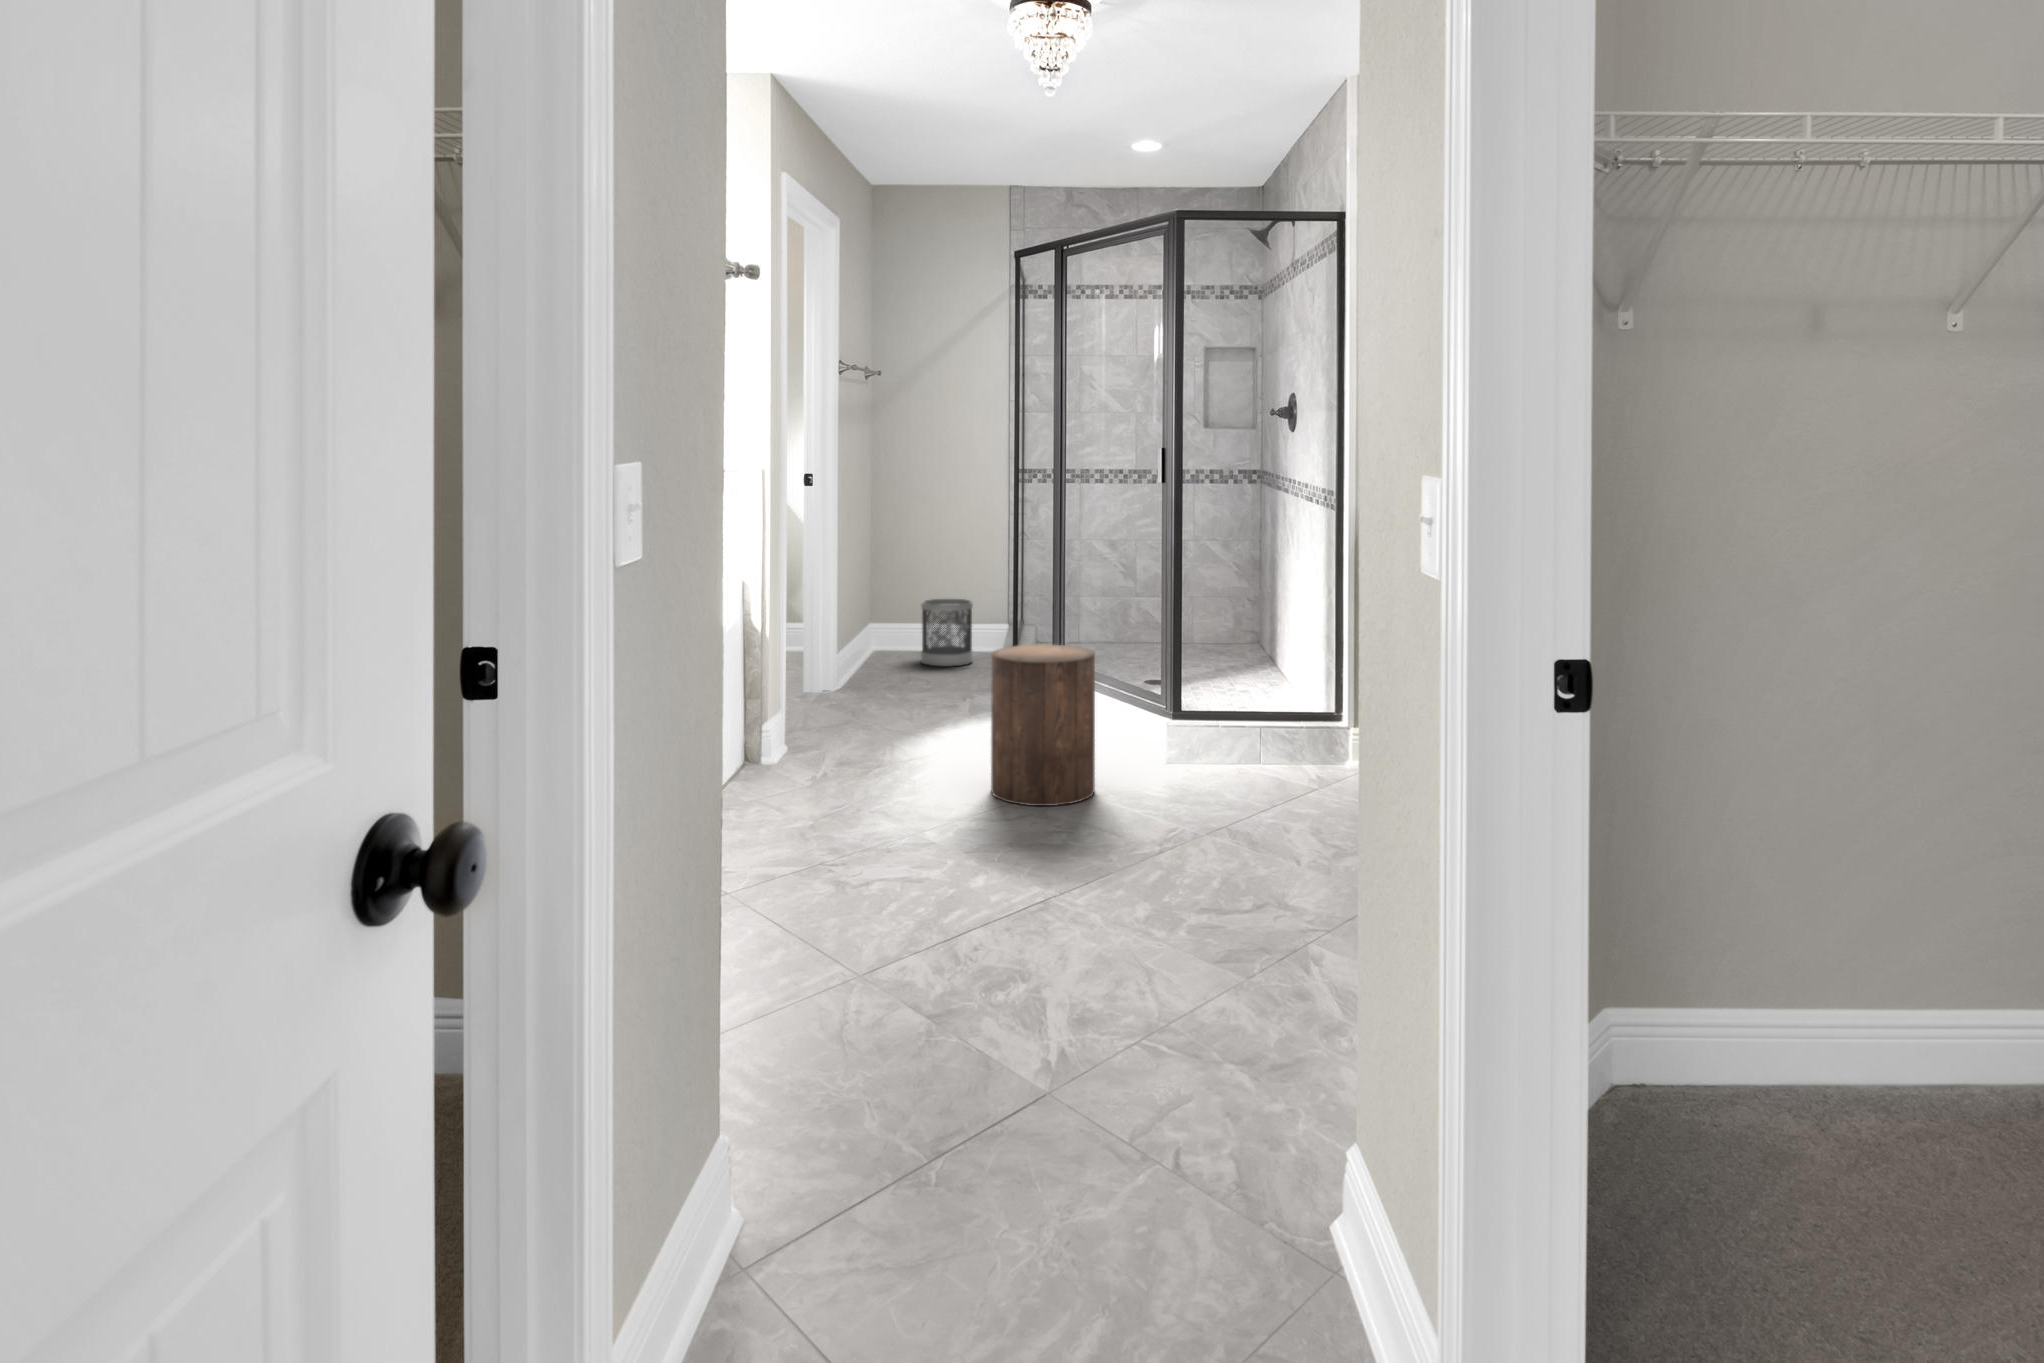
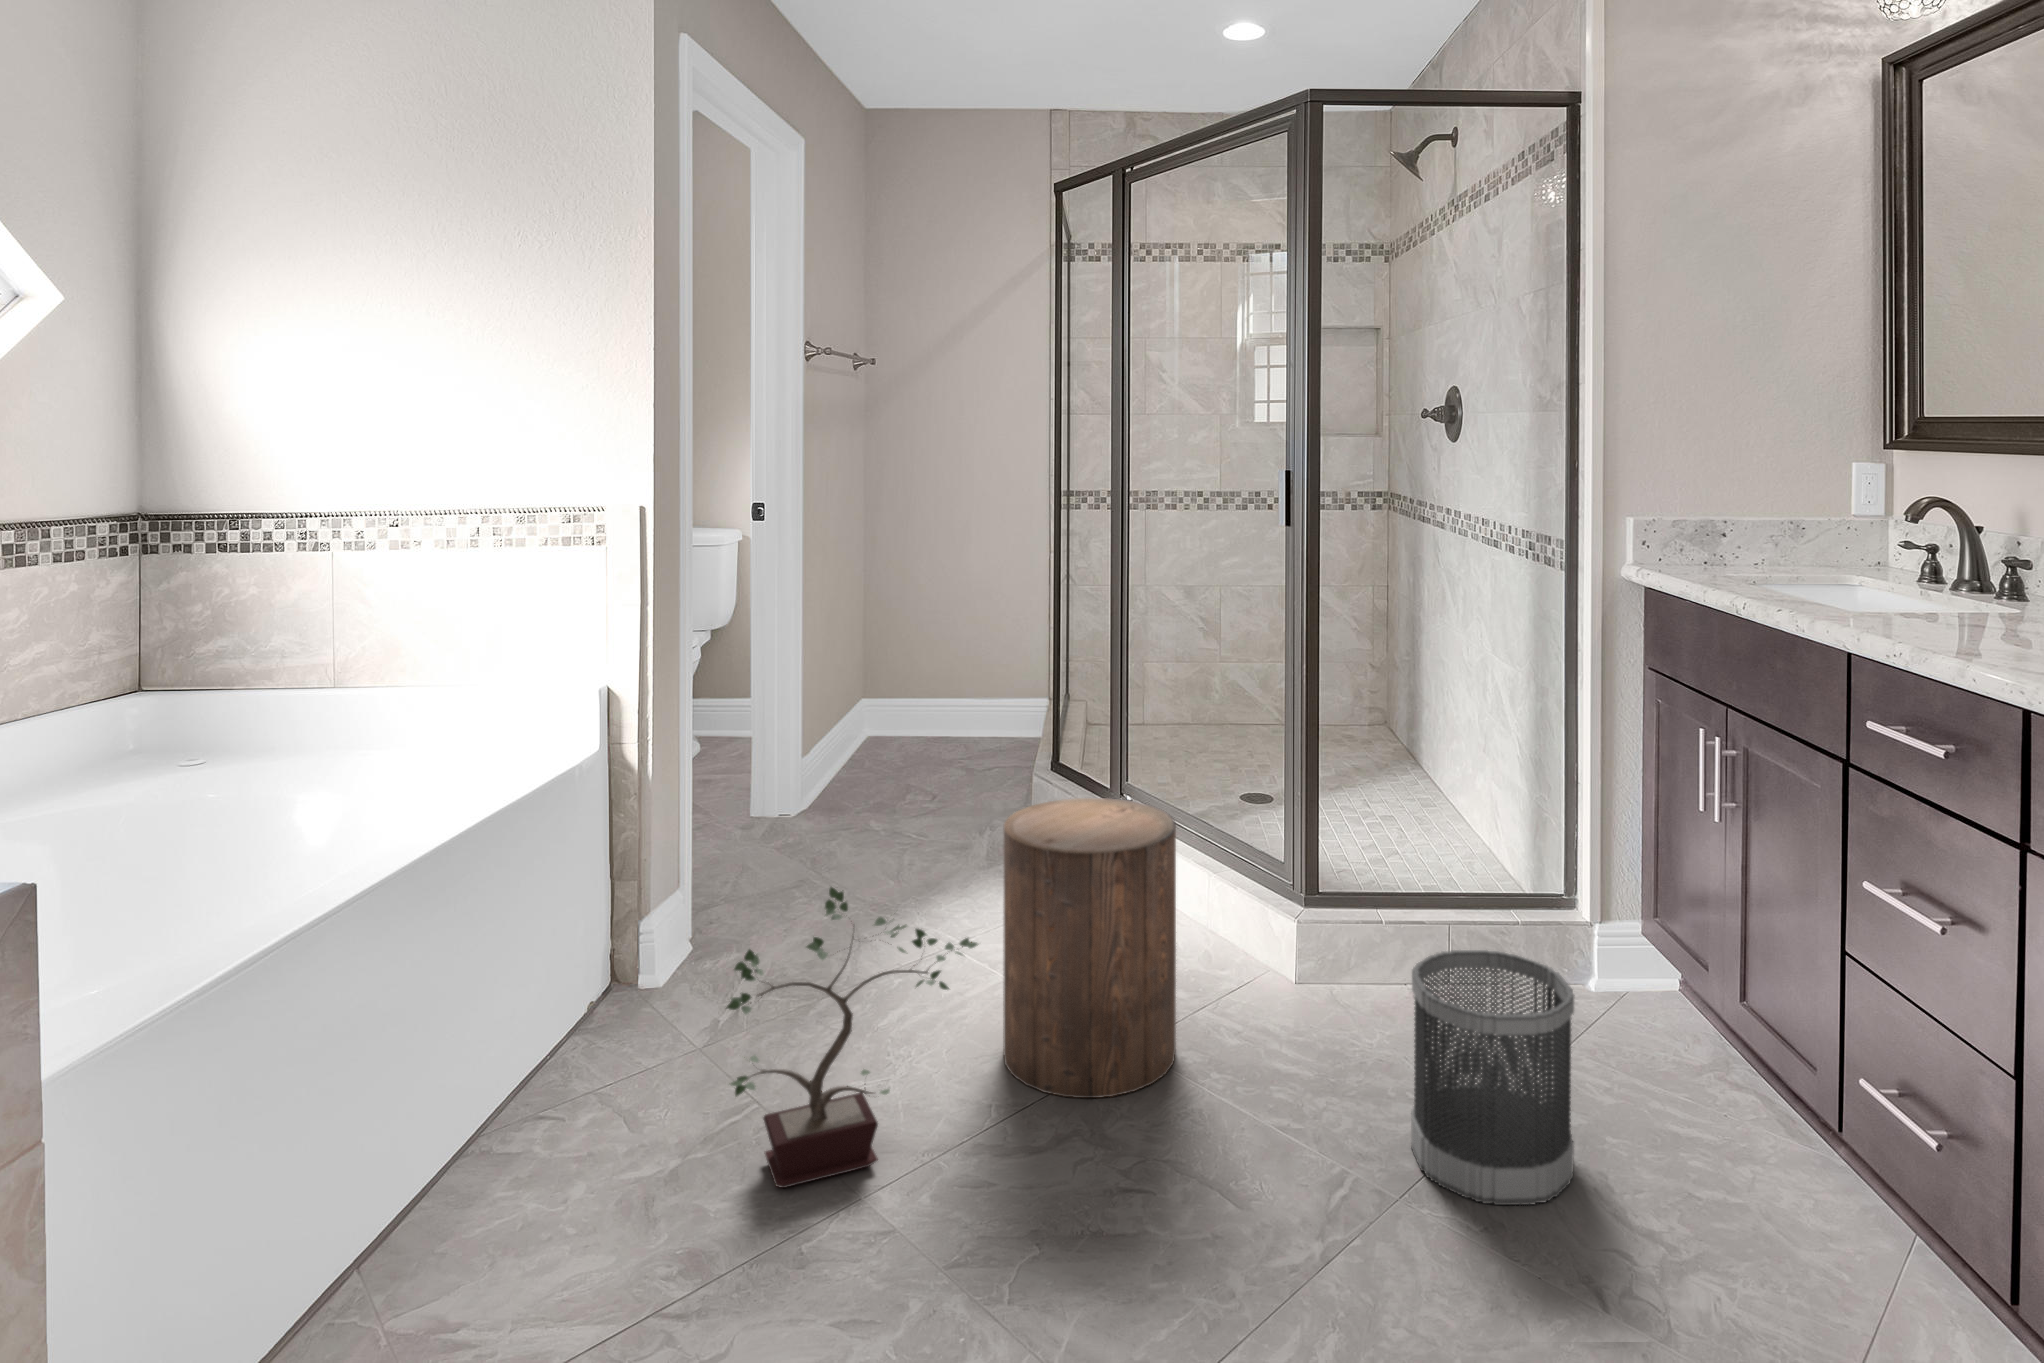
wastebasket: present [921,599,973,666] -> present [1411,950,1574,1205]
potted plant: none [844,671,983,832] -> present [727,887,978,1188]

